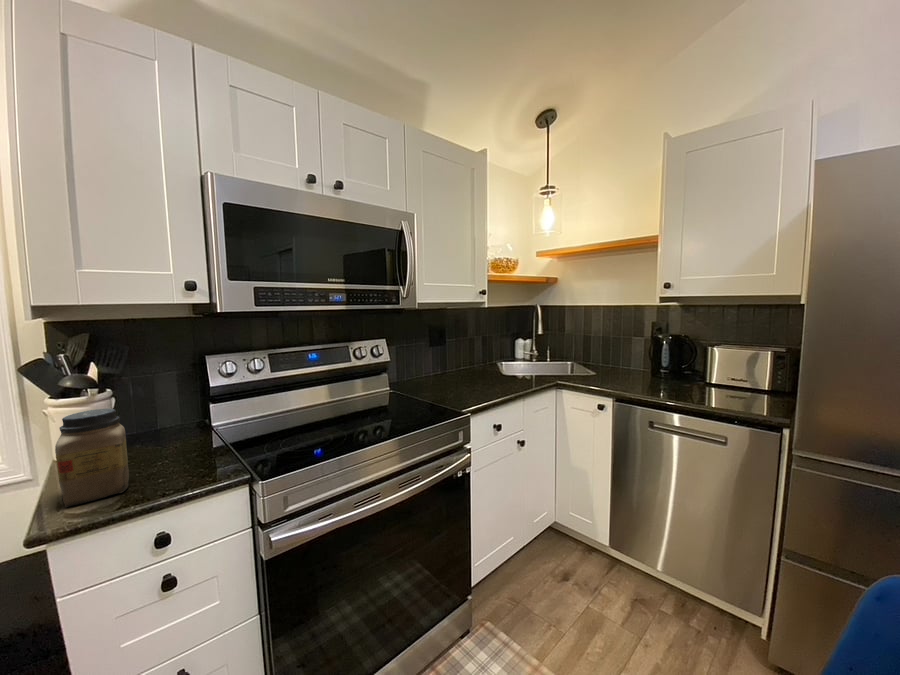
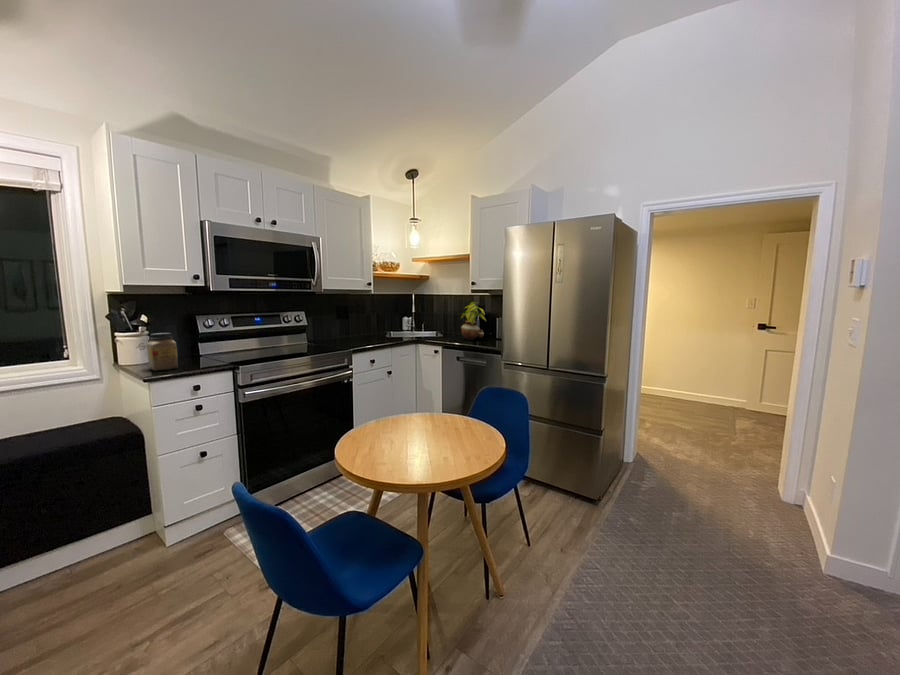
potted plant: none [637,318,695,385] -> present [461,302,486,340]

